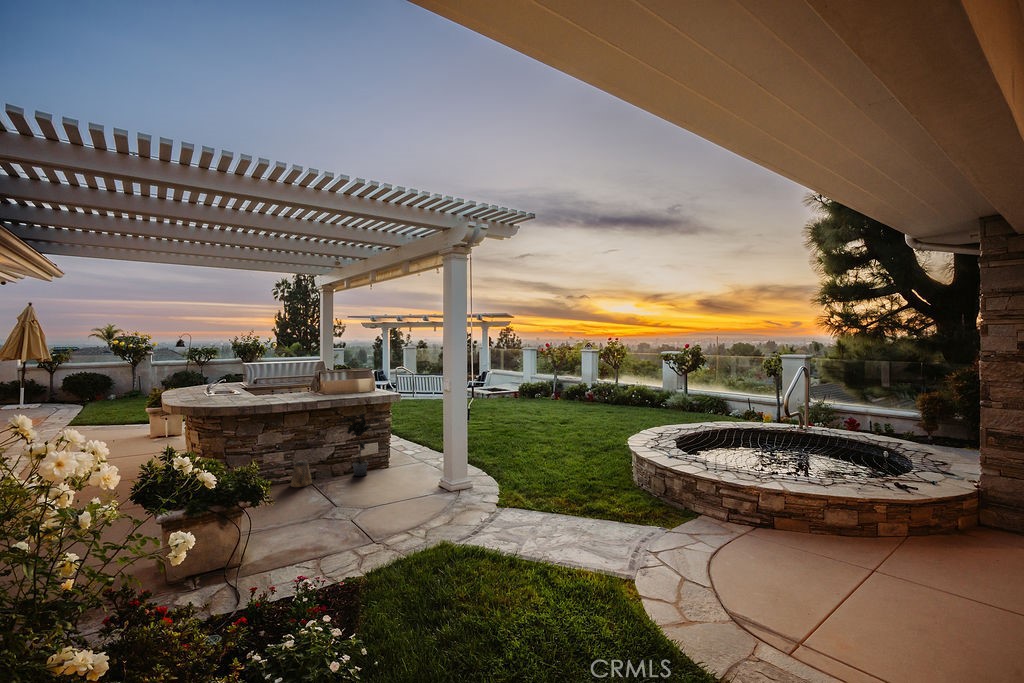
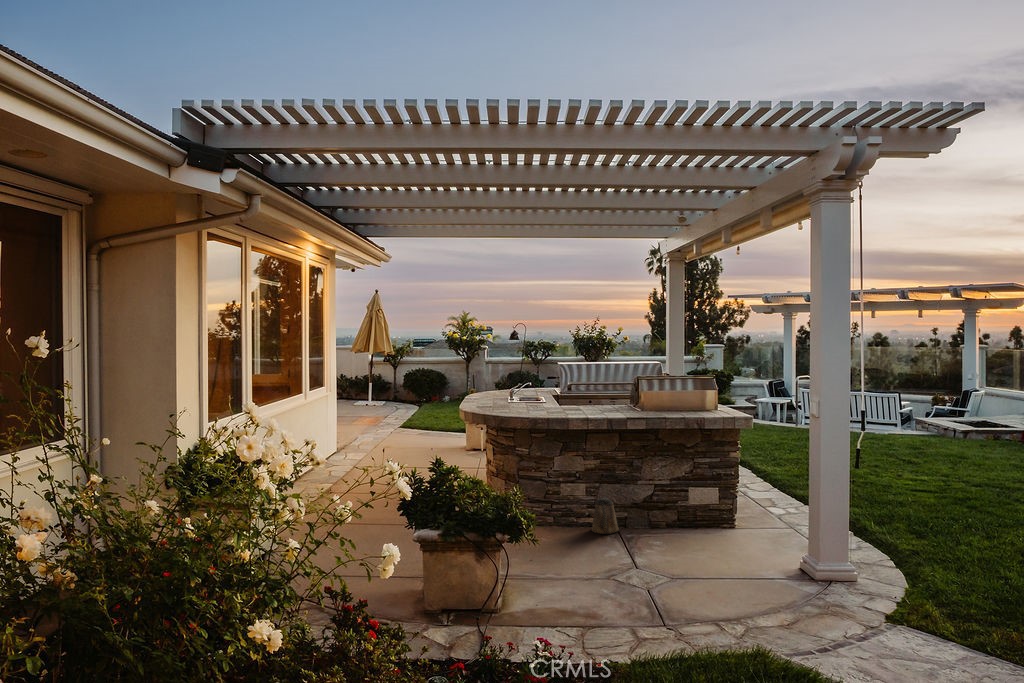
potted plant: present [338,414,381,476] -> none [652,436,718,532]

